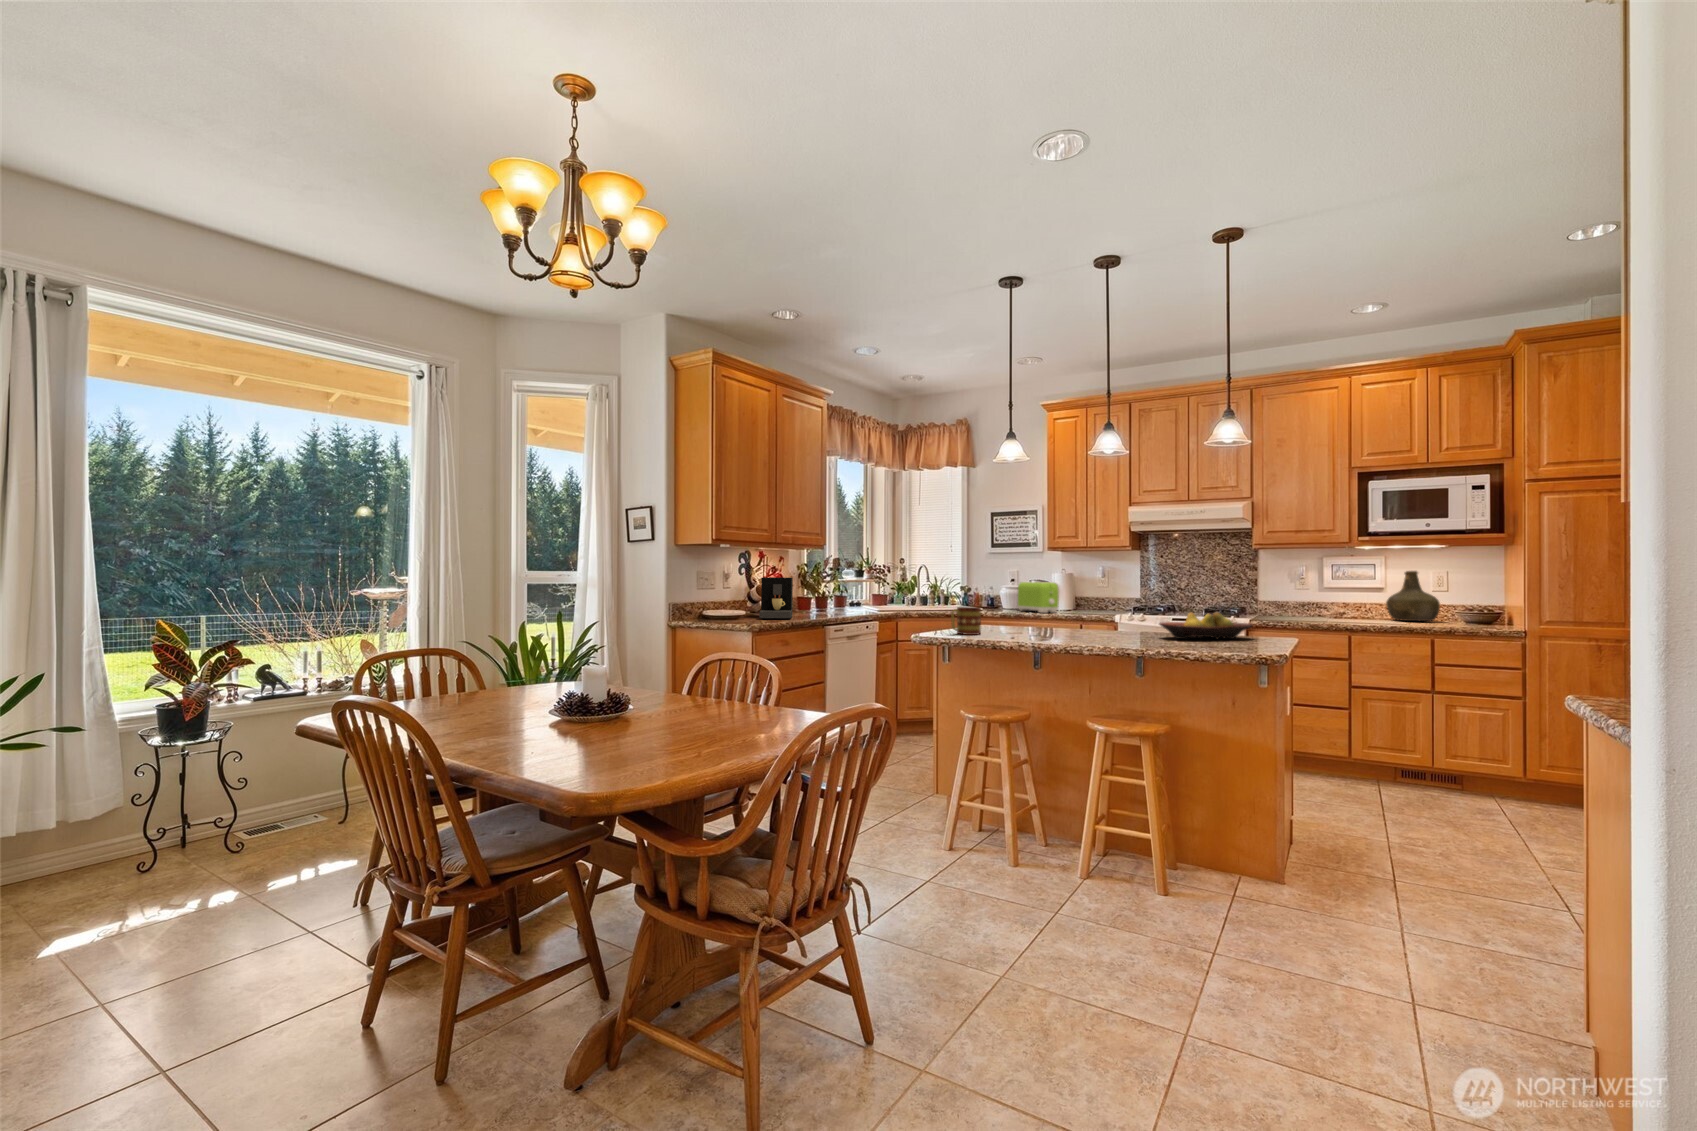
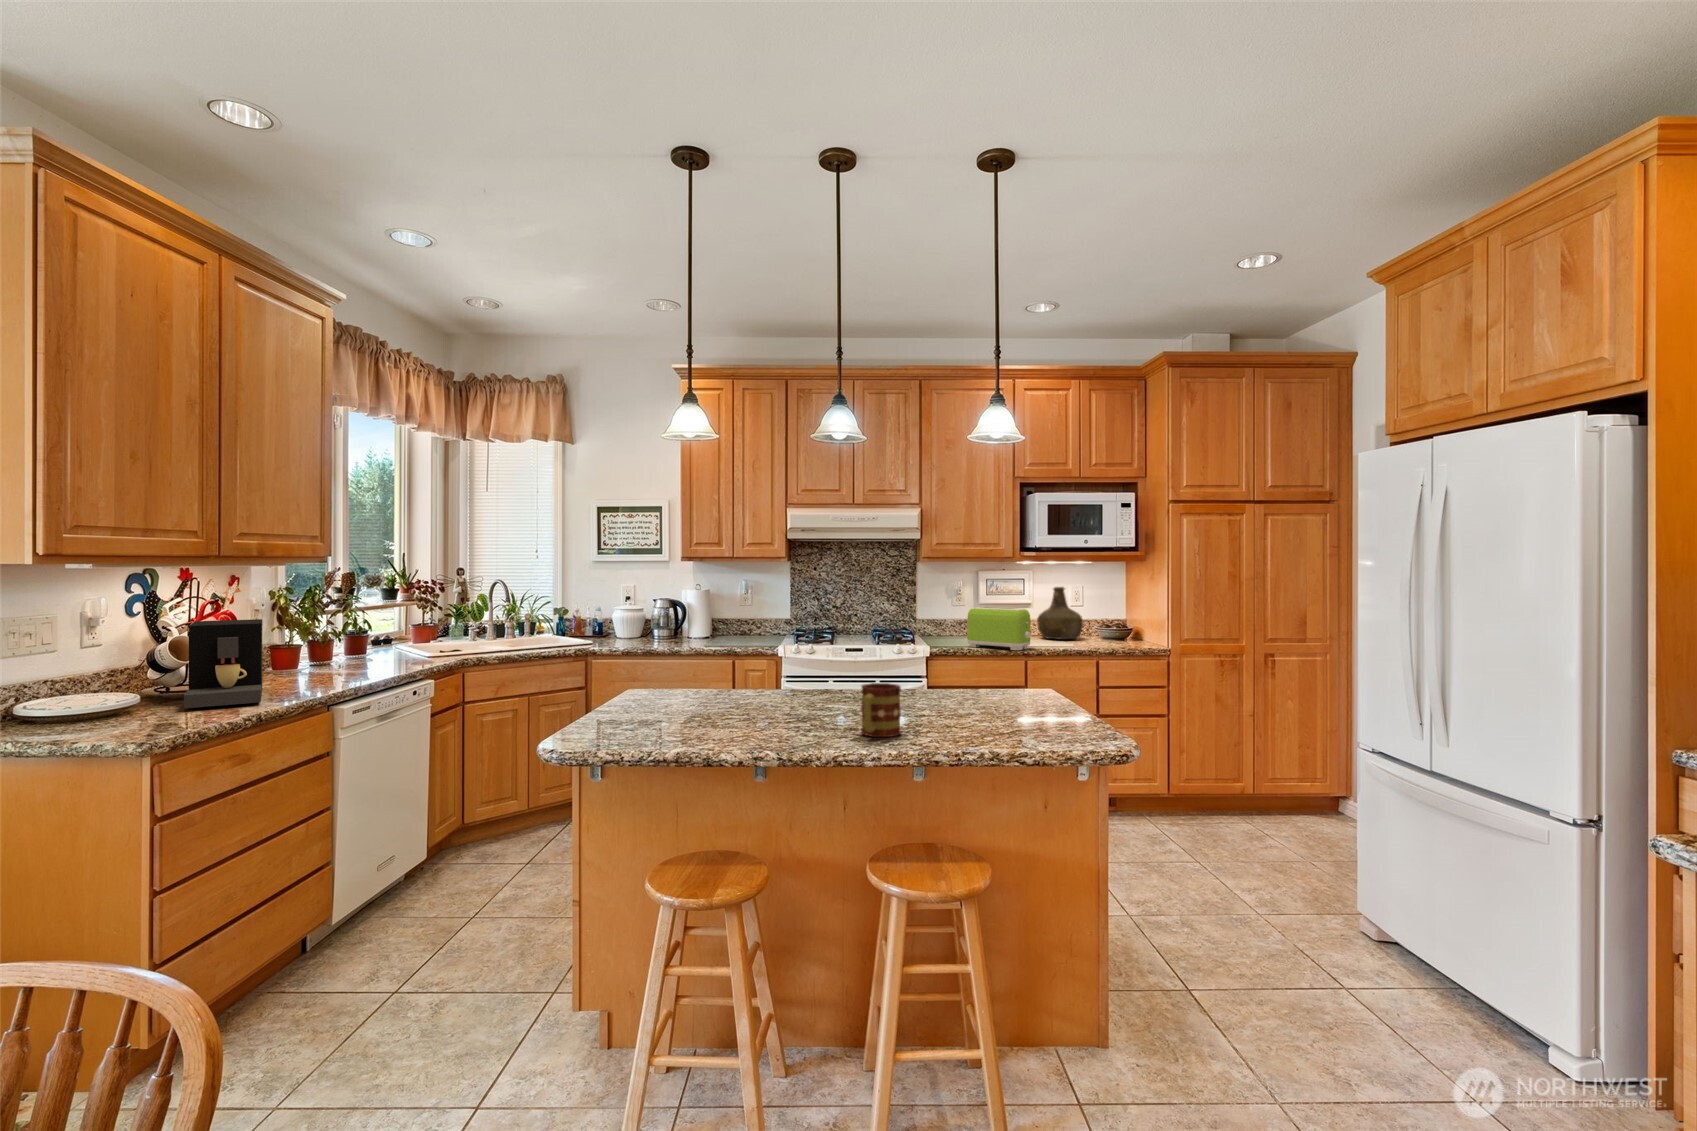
toaster: present [1018,582,1059,613] -> present [967,607,1030,650]
mug: present [951,607,981,635] -> present [861,683,901,737]
fruit bowl: present [1159,613,1252,639] -> none [917,668,1021,712]

